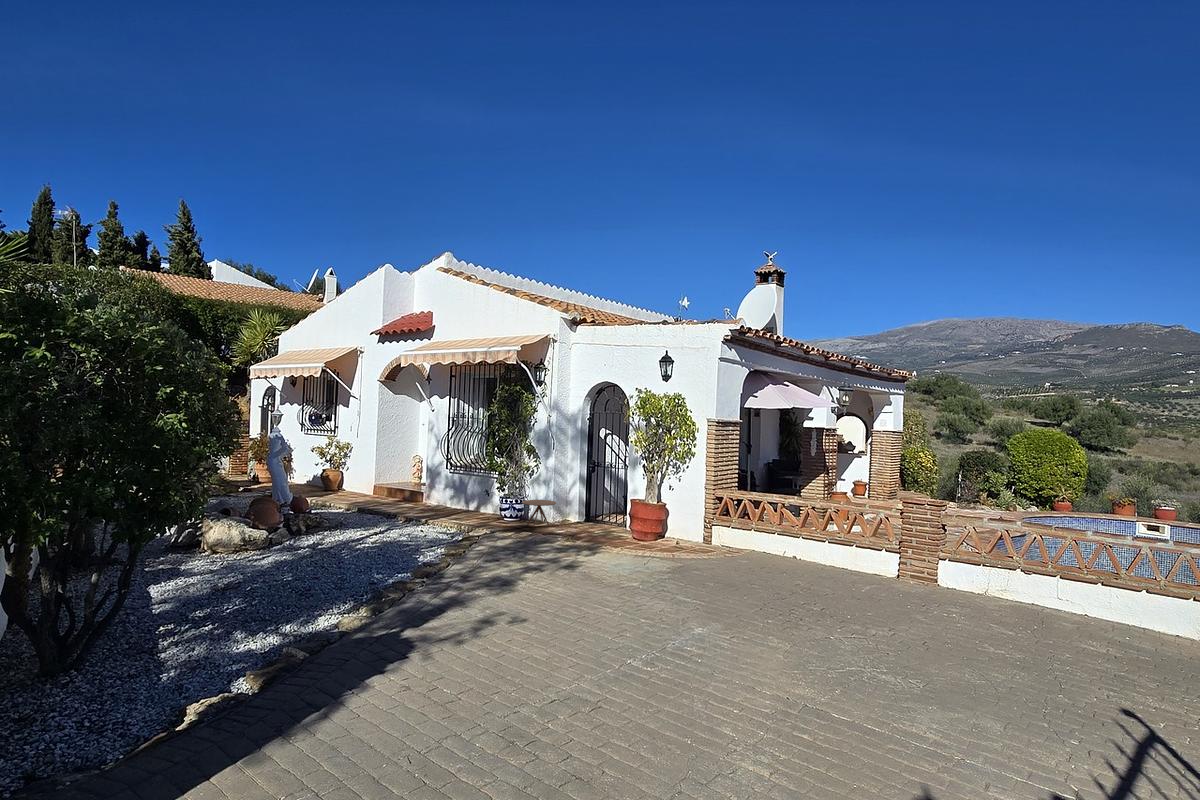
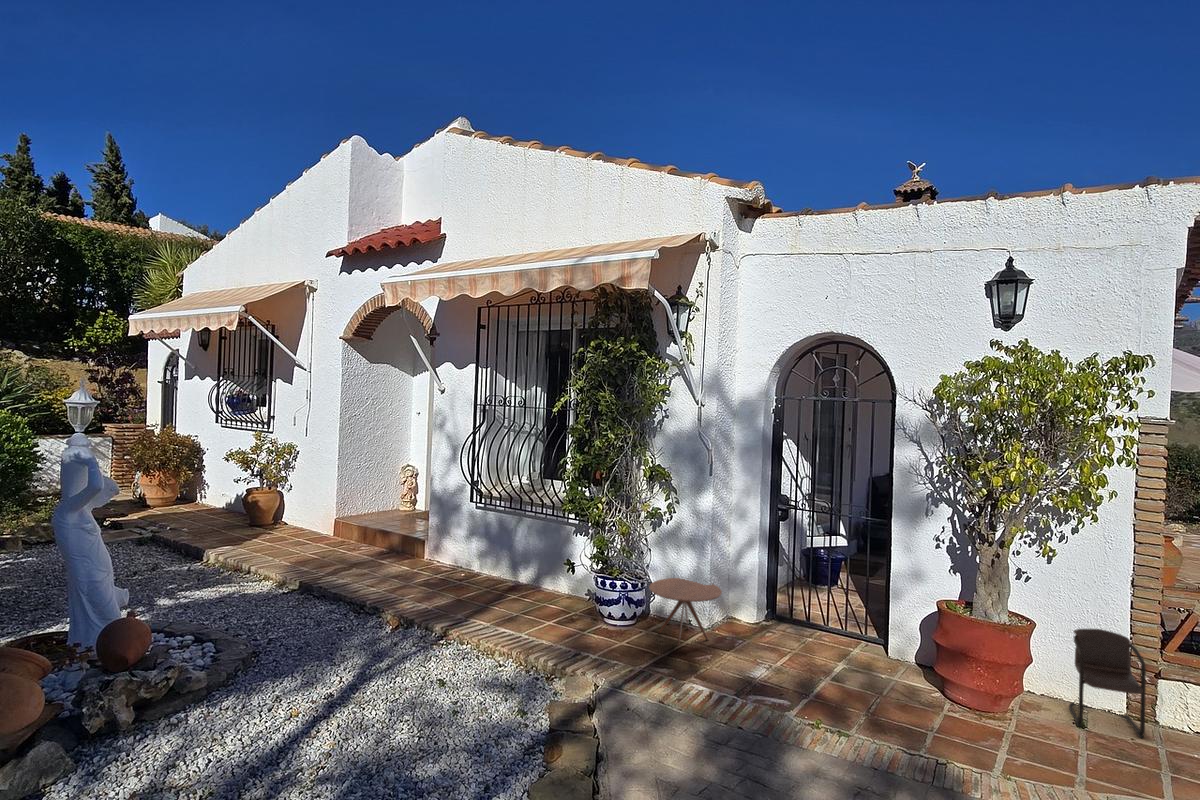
chair: none [682,509,709,550] -> present [1069,629,1146,738]

